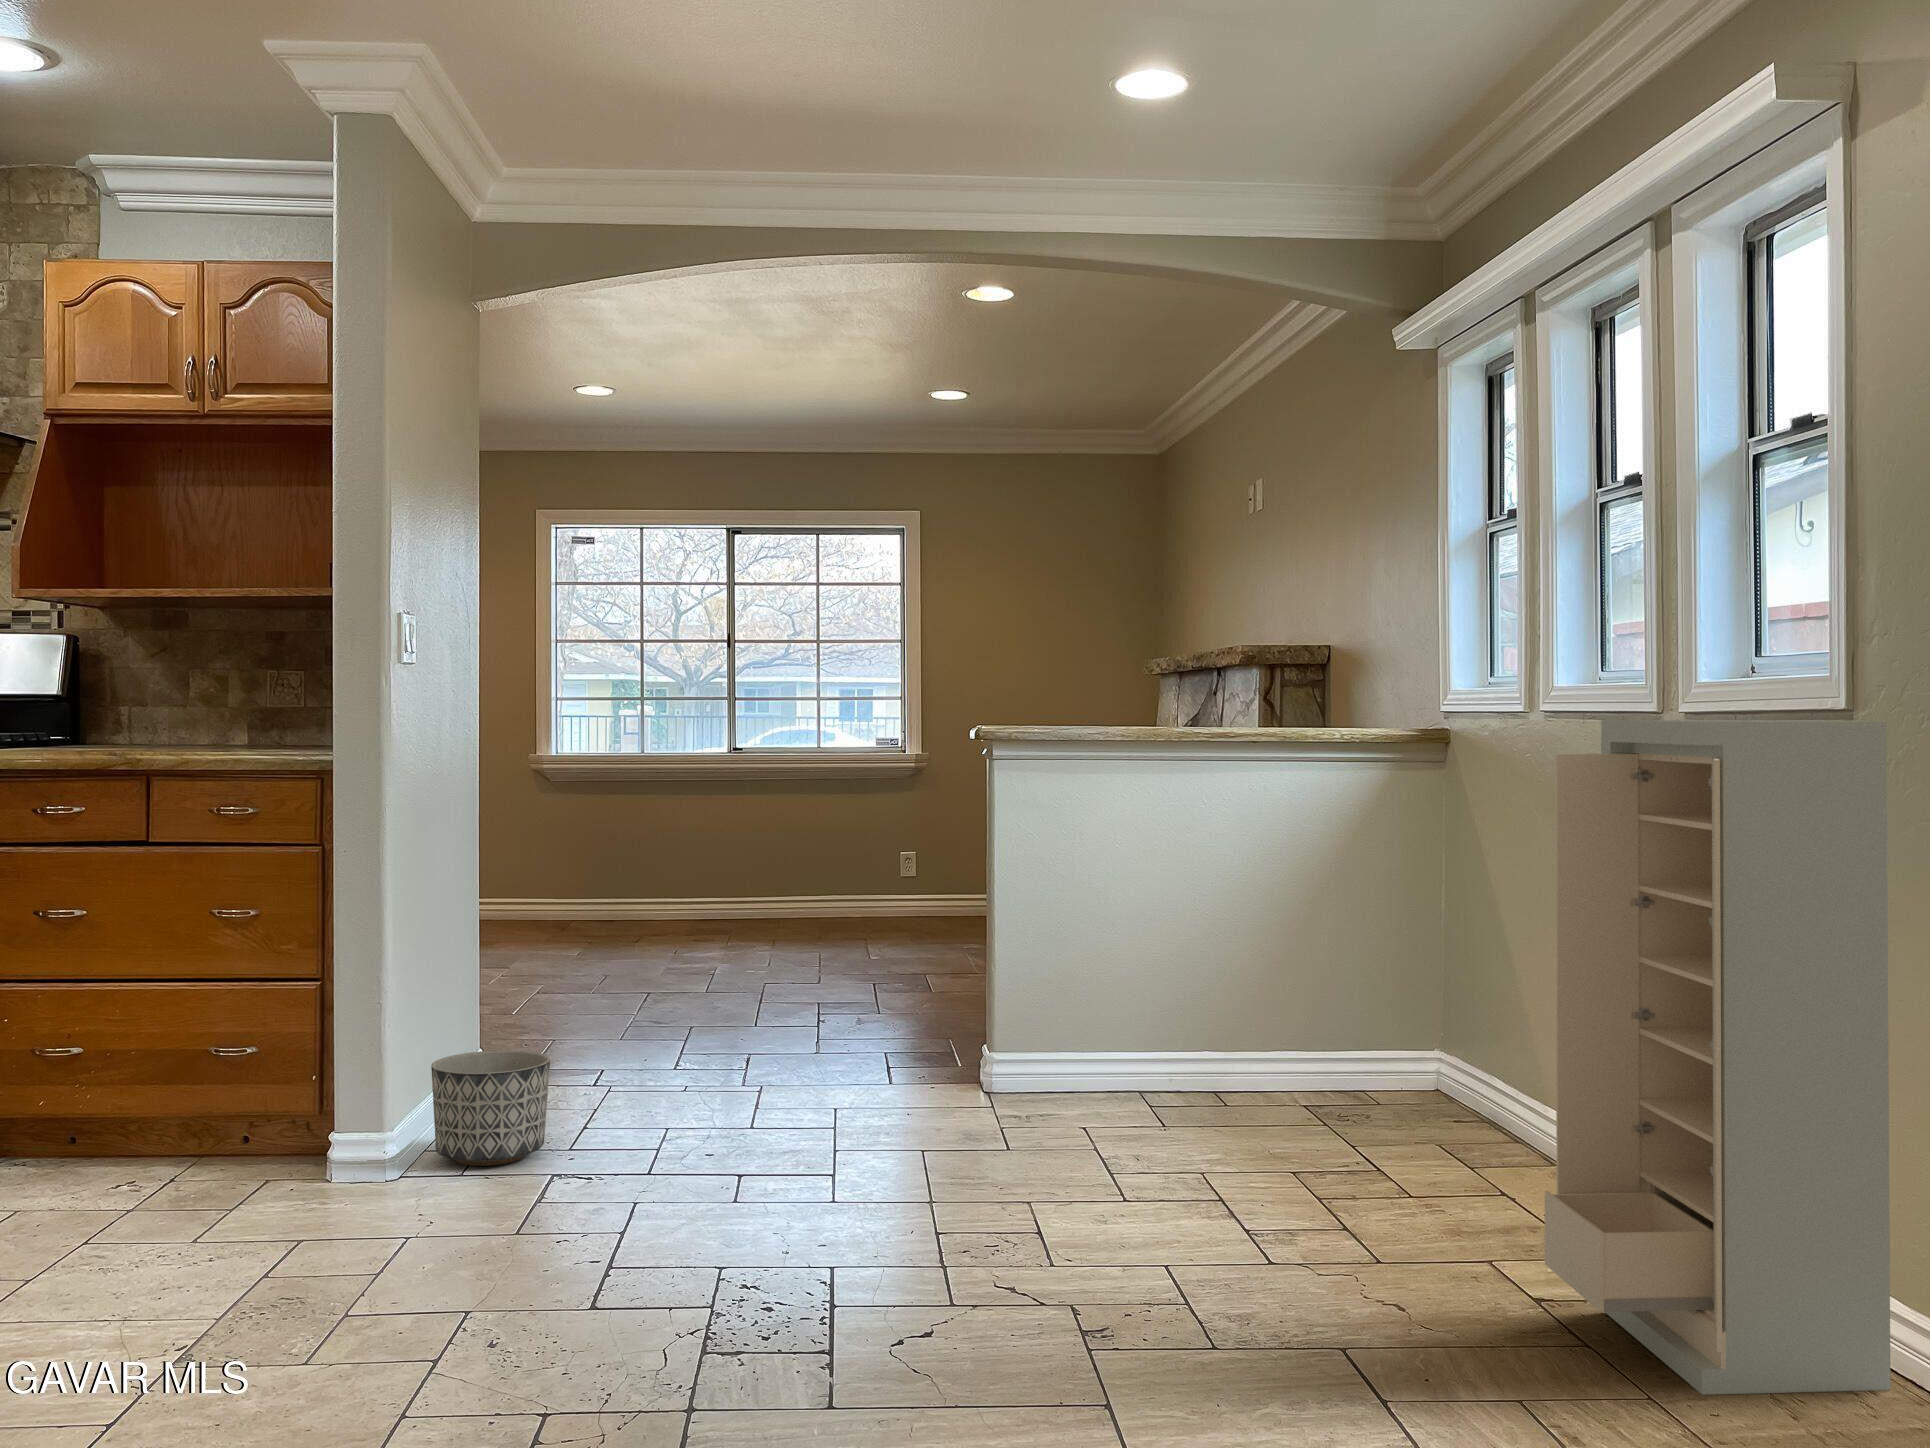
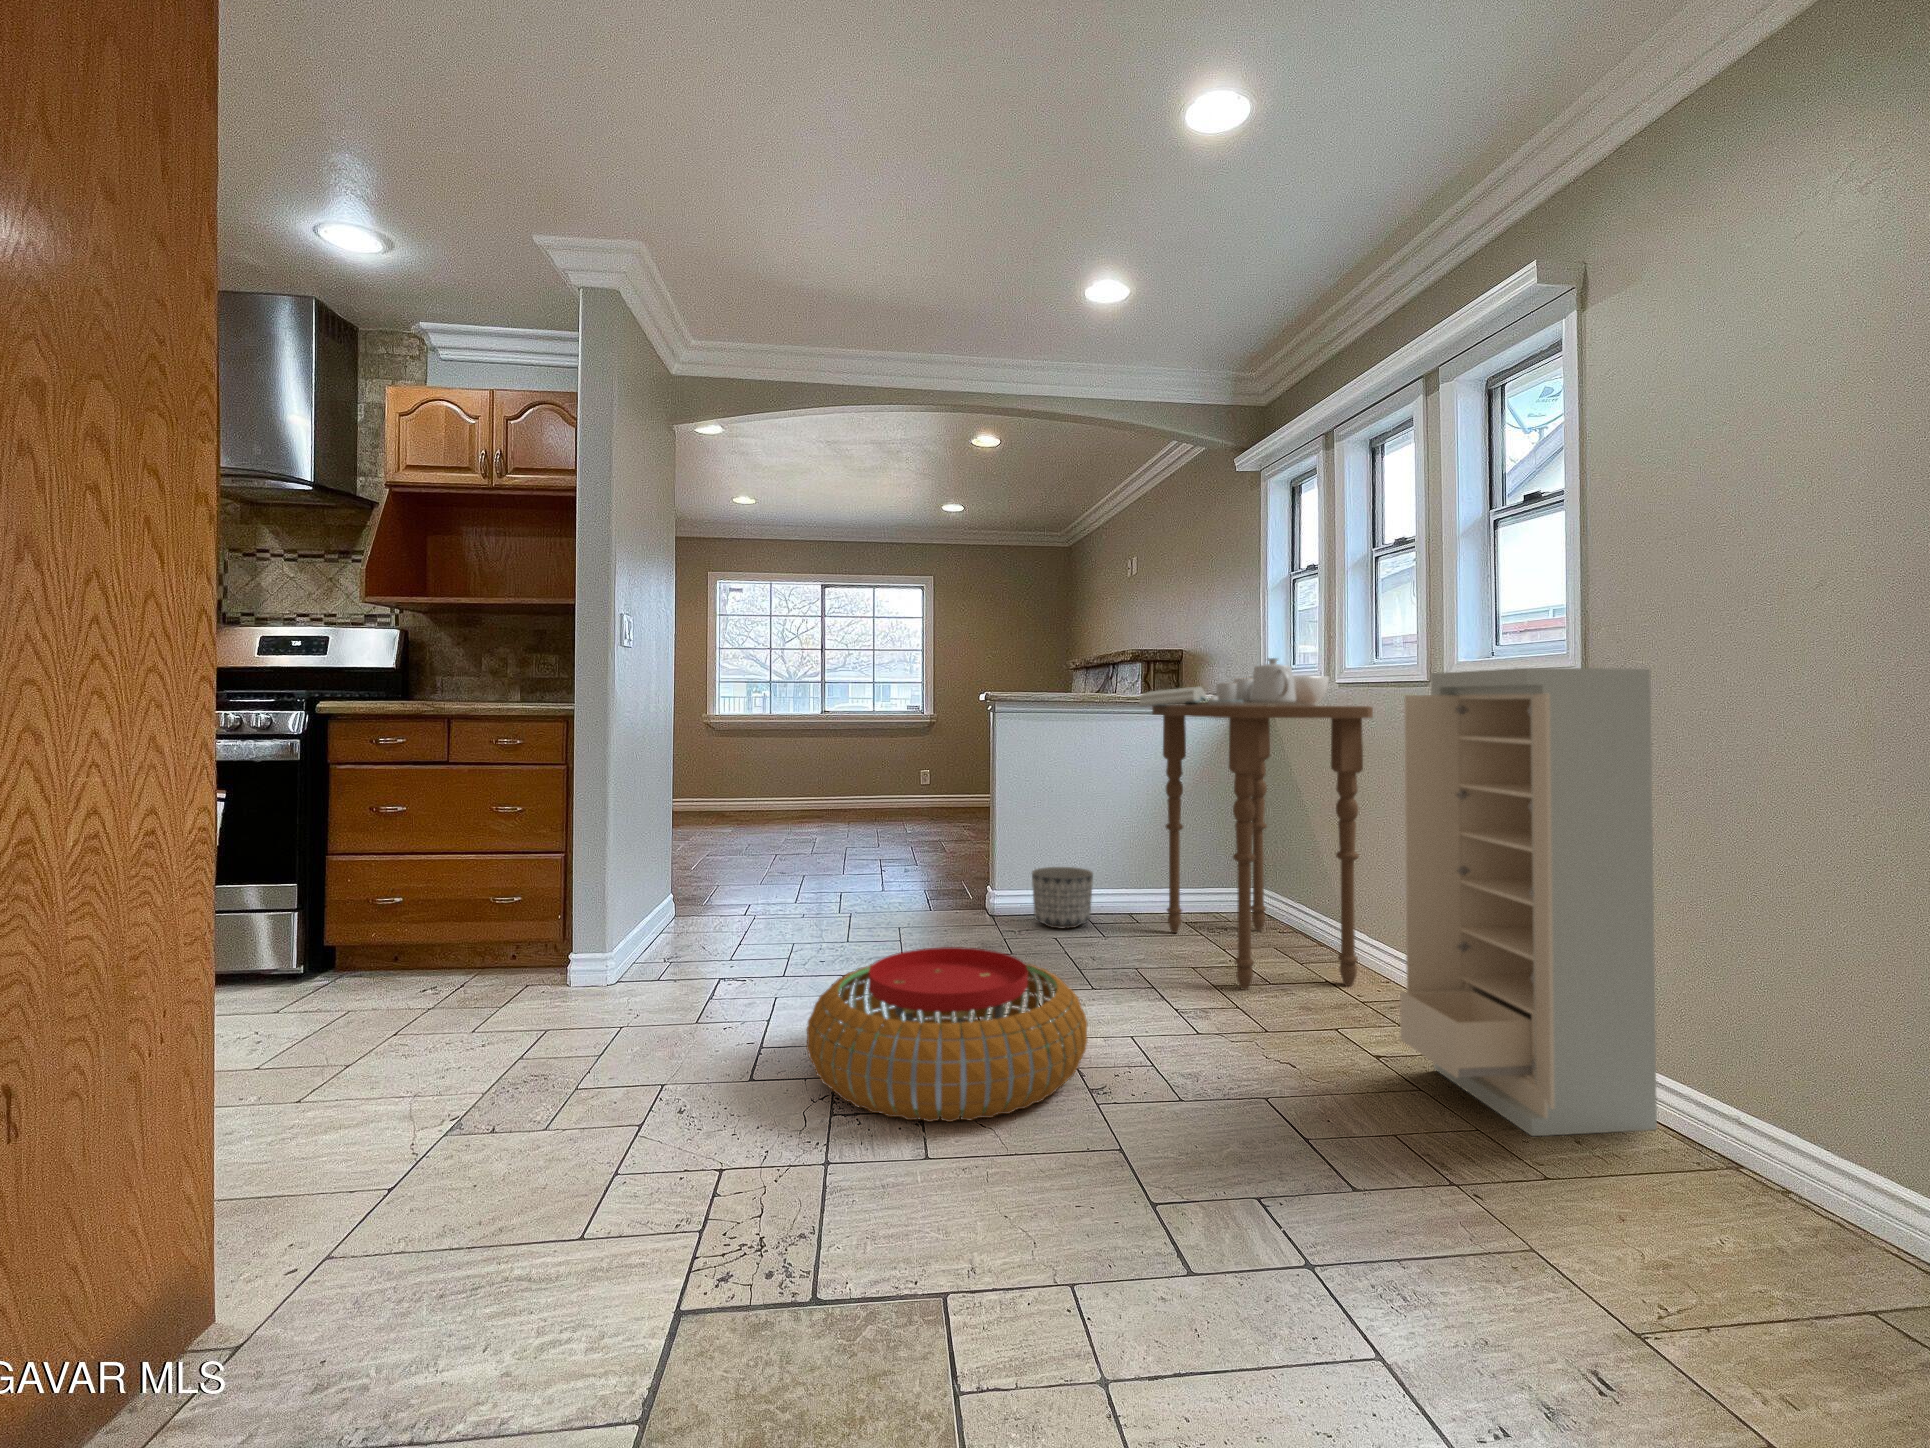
side table: none [1218,681,1566,1202] -> present [1139,658,1373,990]
planter: present [431,1050,550,1166] -> present [1032,867,1093,928]
pouf: none [673,1125,1085,1365] -> present [806,947,1088,1122]

